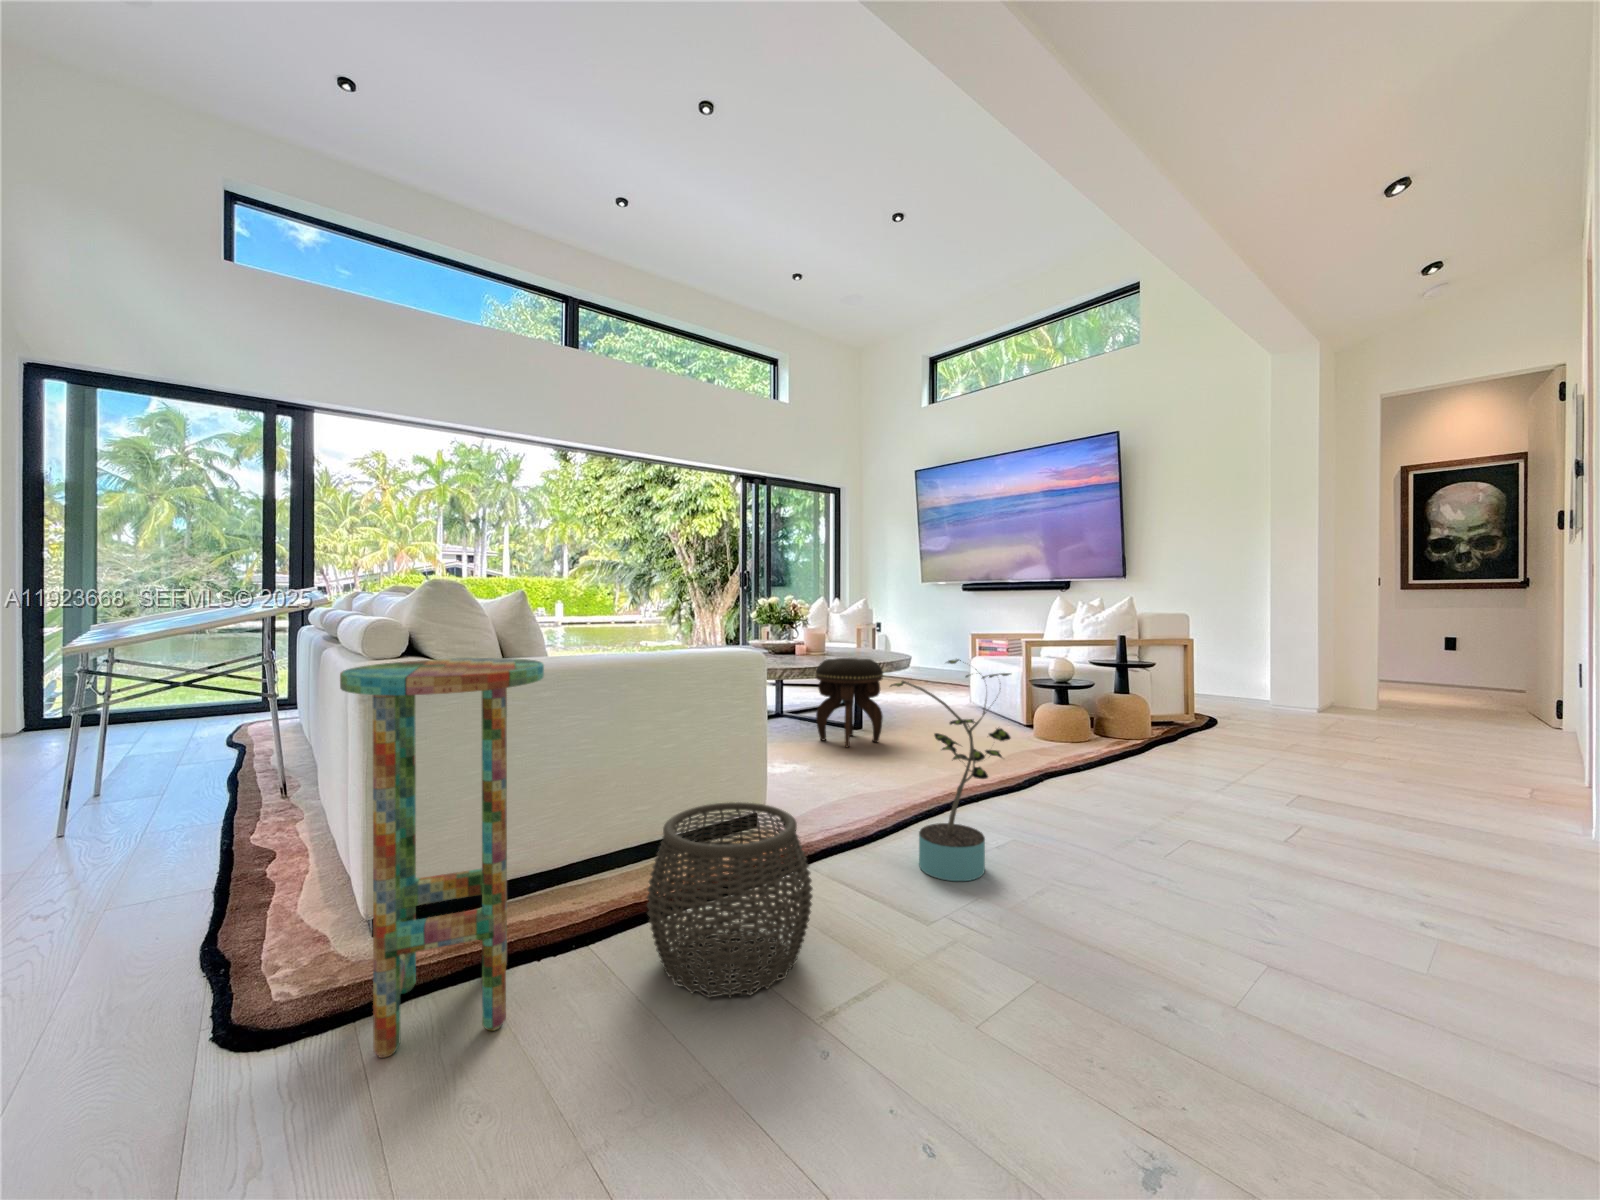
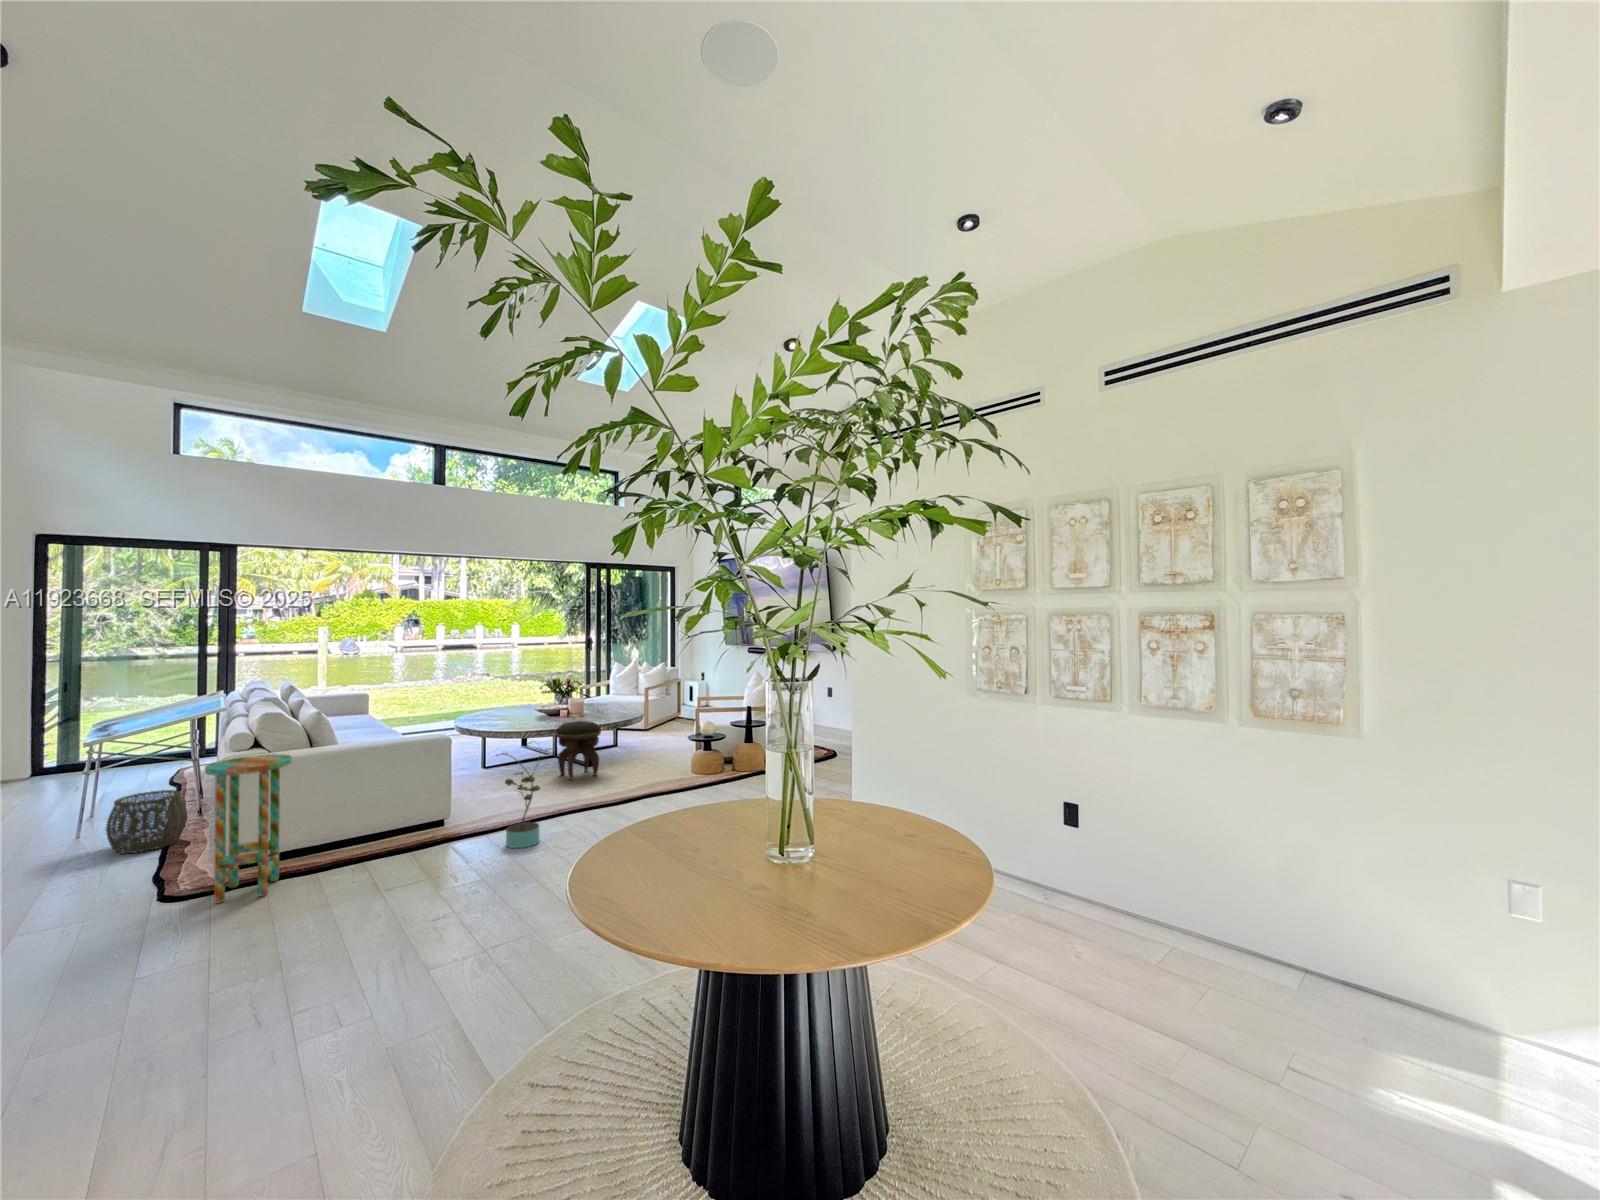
woven basket: present [647,802,813,998] -> present [106,790,187,854]

